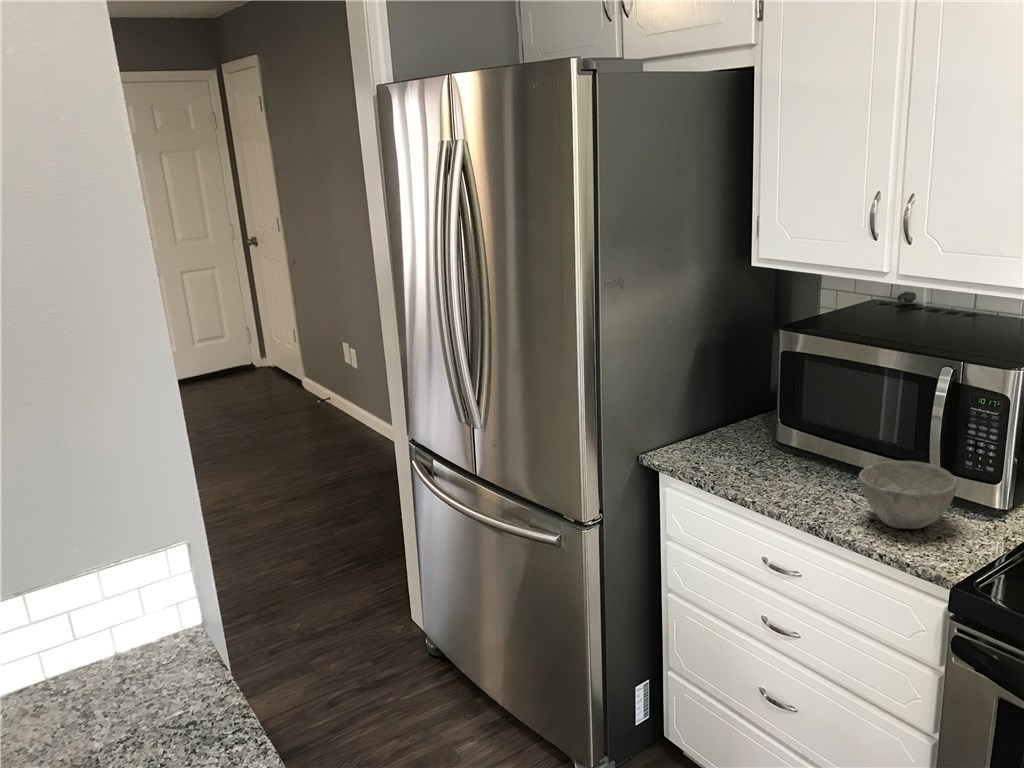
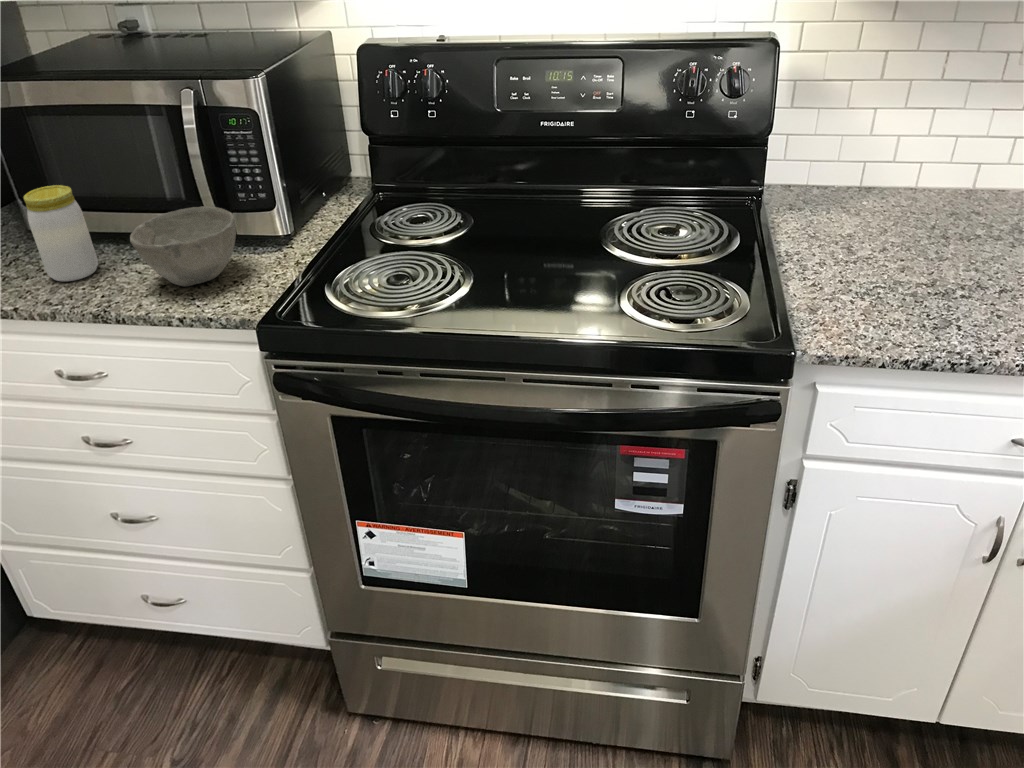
jar: none [782,416,826,493] -> present [24,185,98,281]

